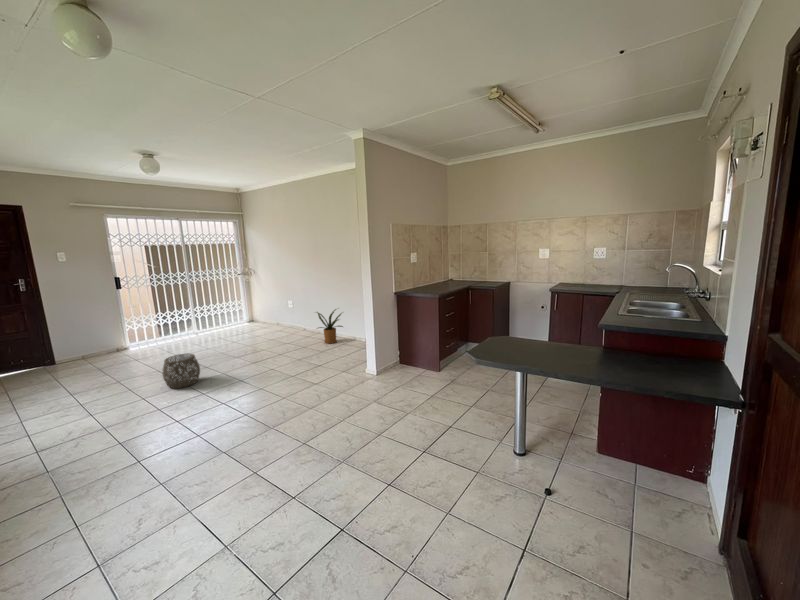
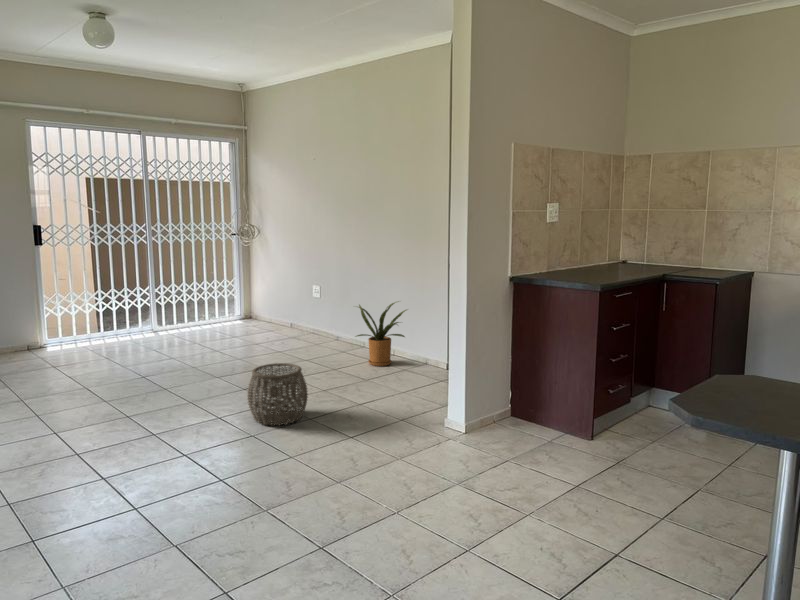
woven basket: present [162,353,200,389] -> present [247,363,308,425]

